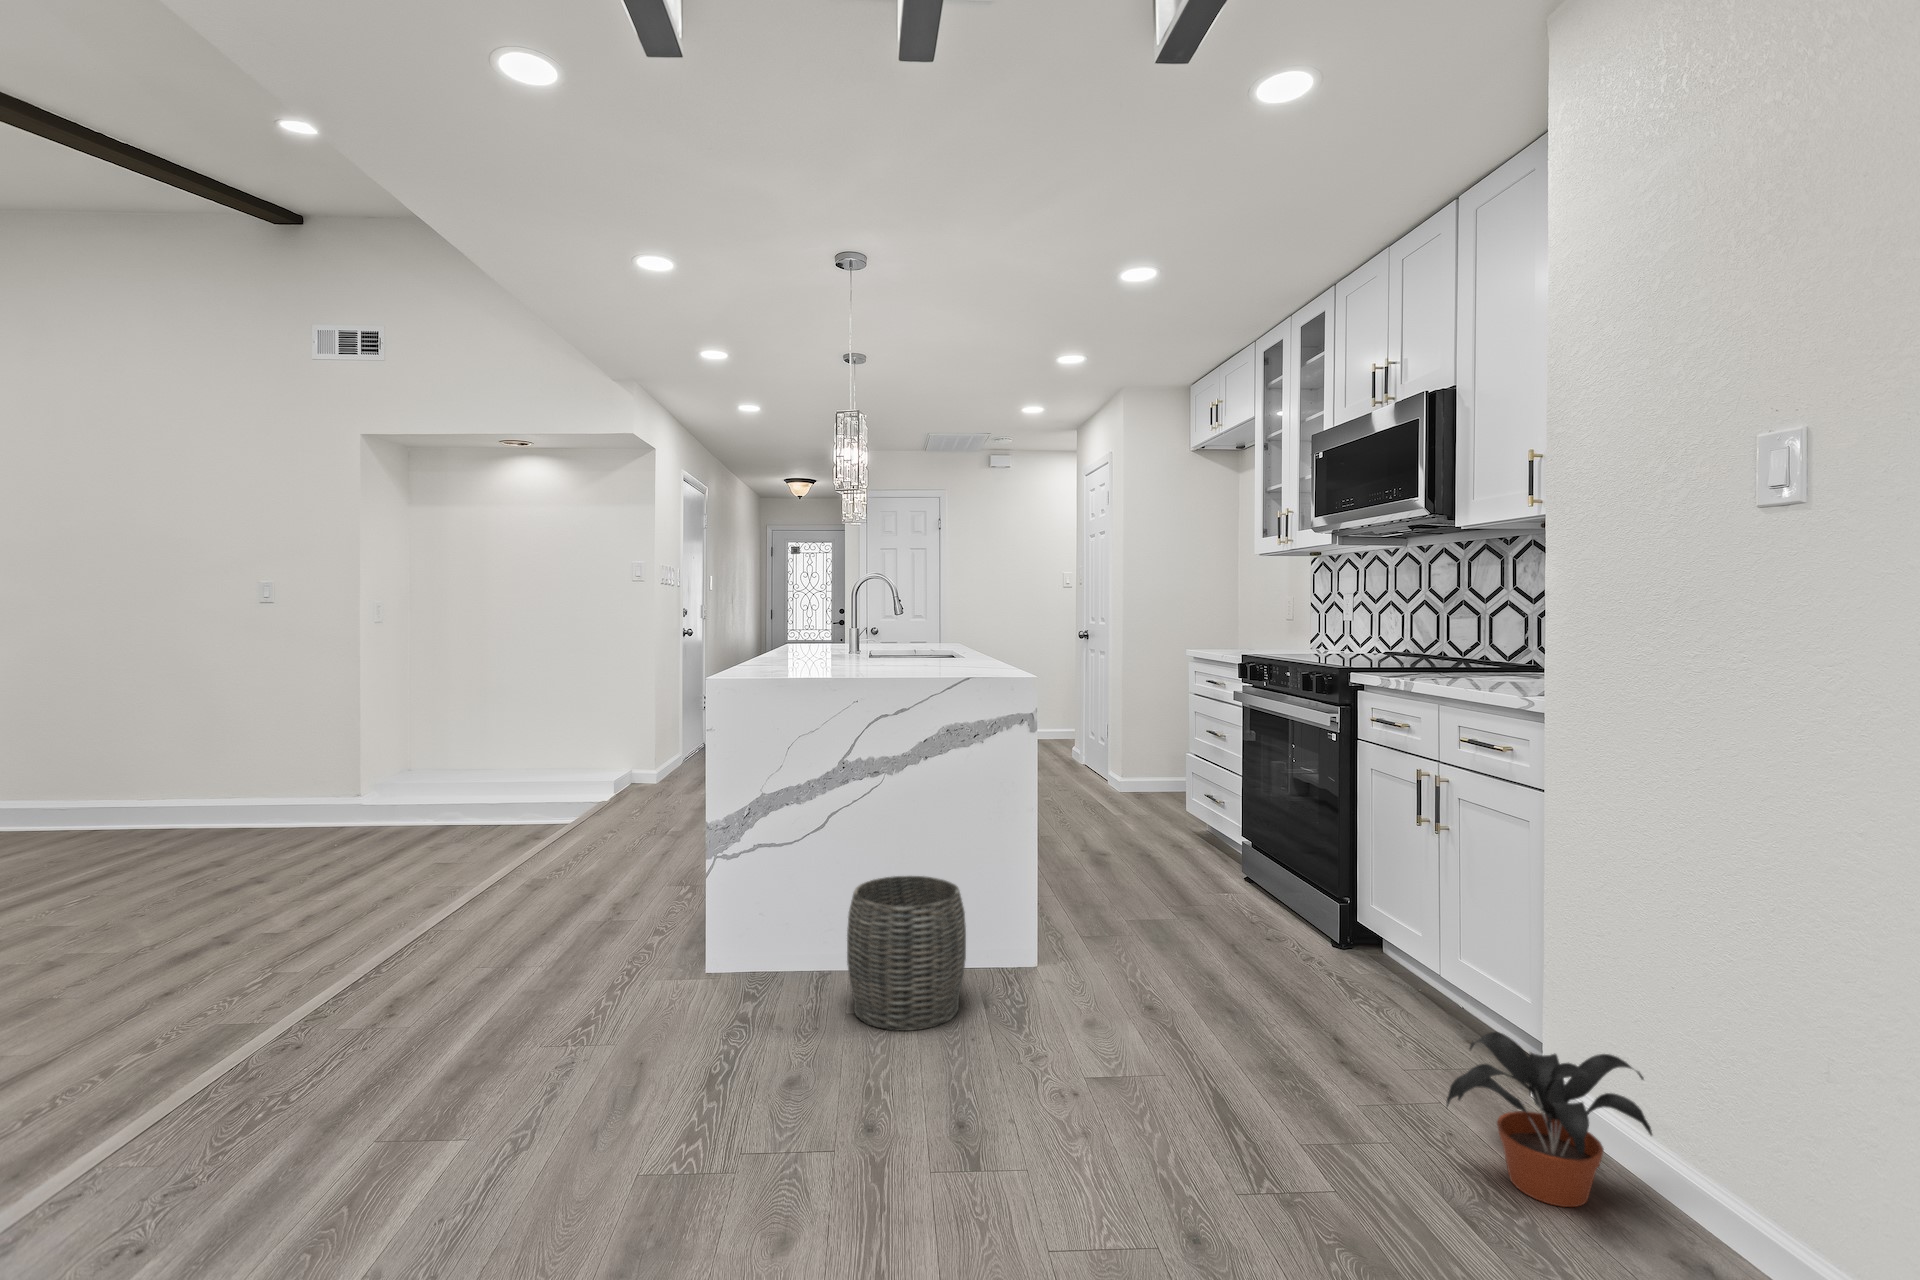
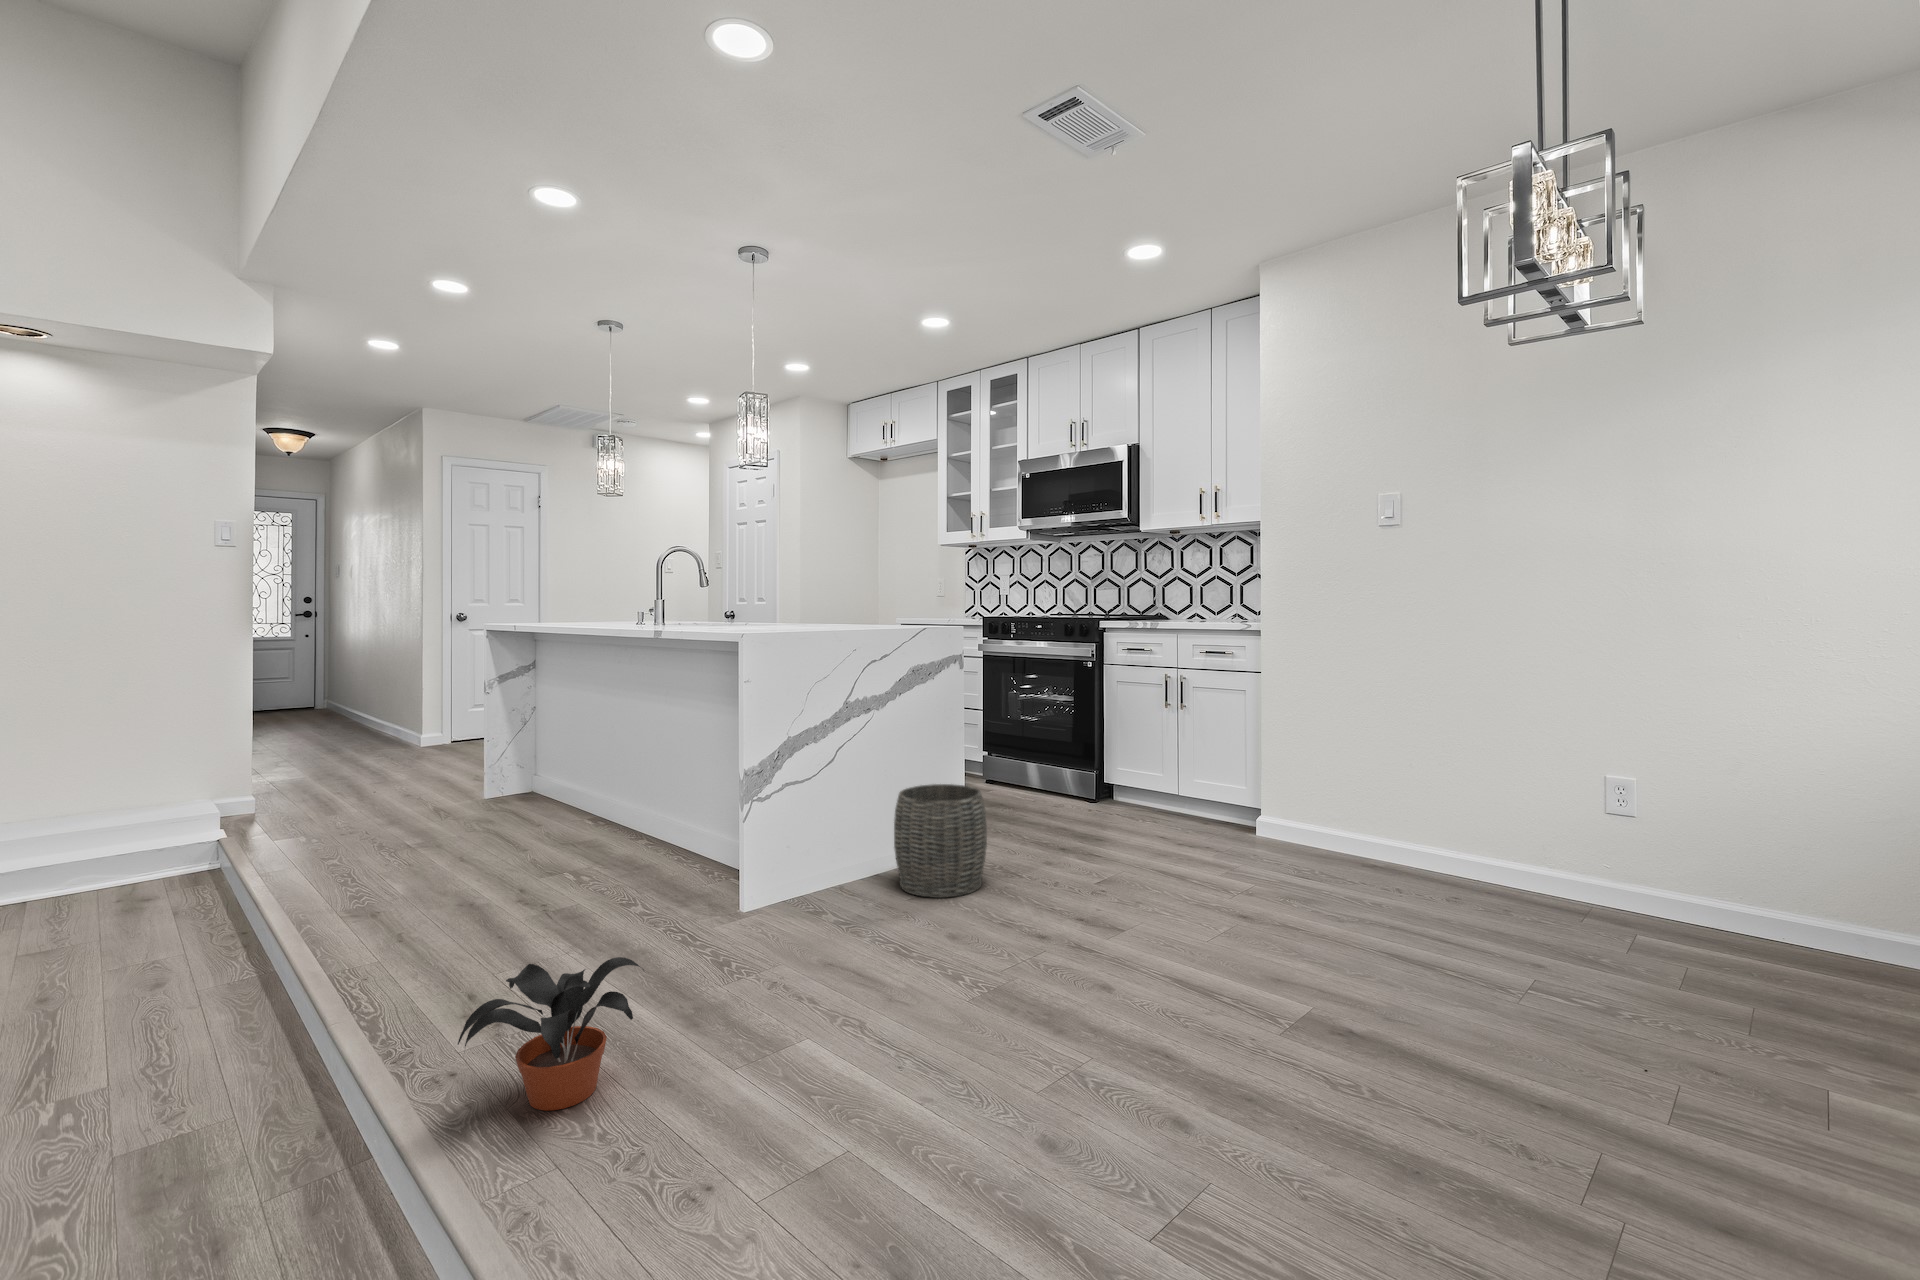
potted plant: present [1446,1032,1652,1207] -> present [458,957,644,1110]

